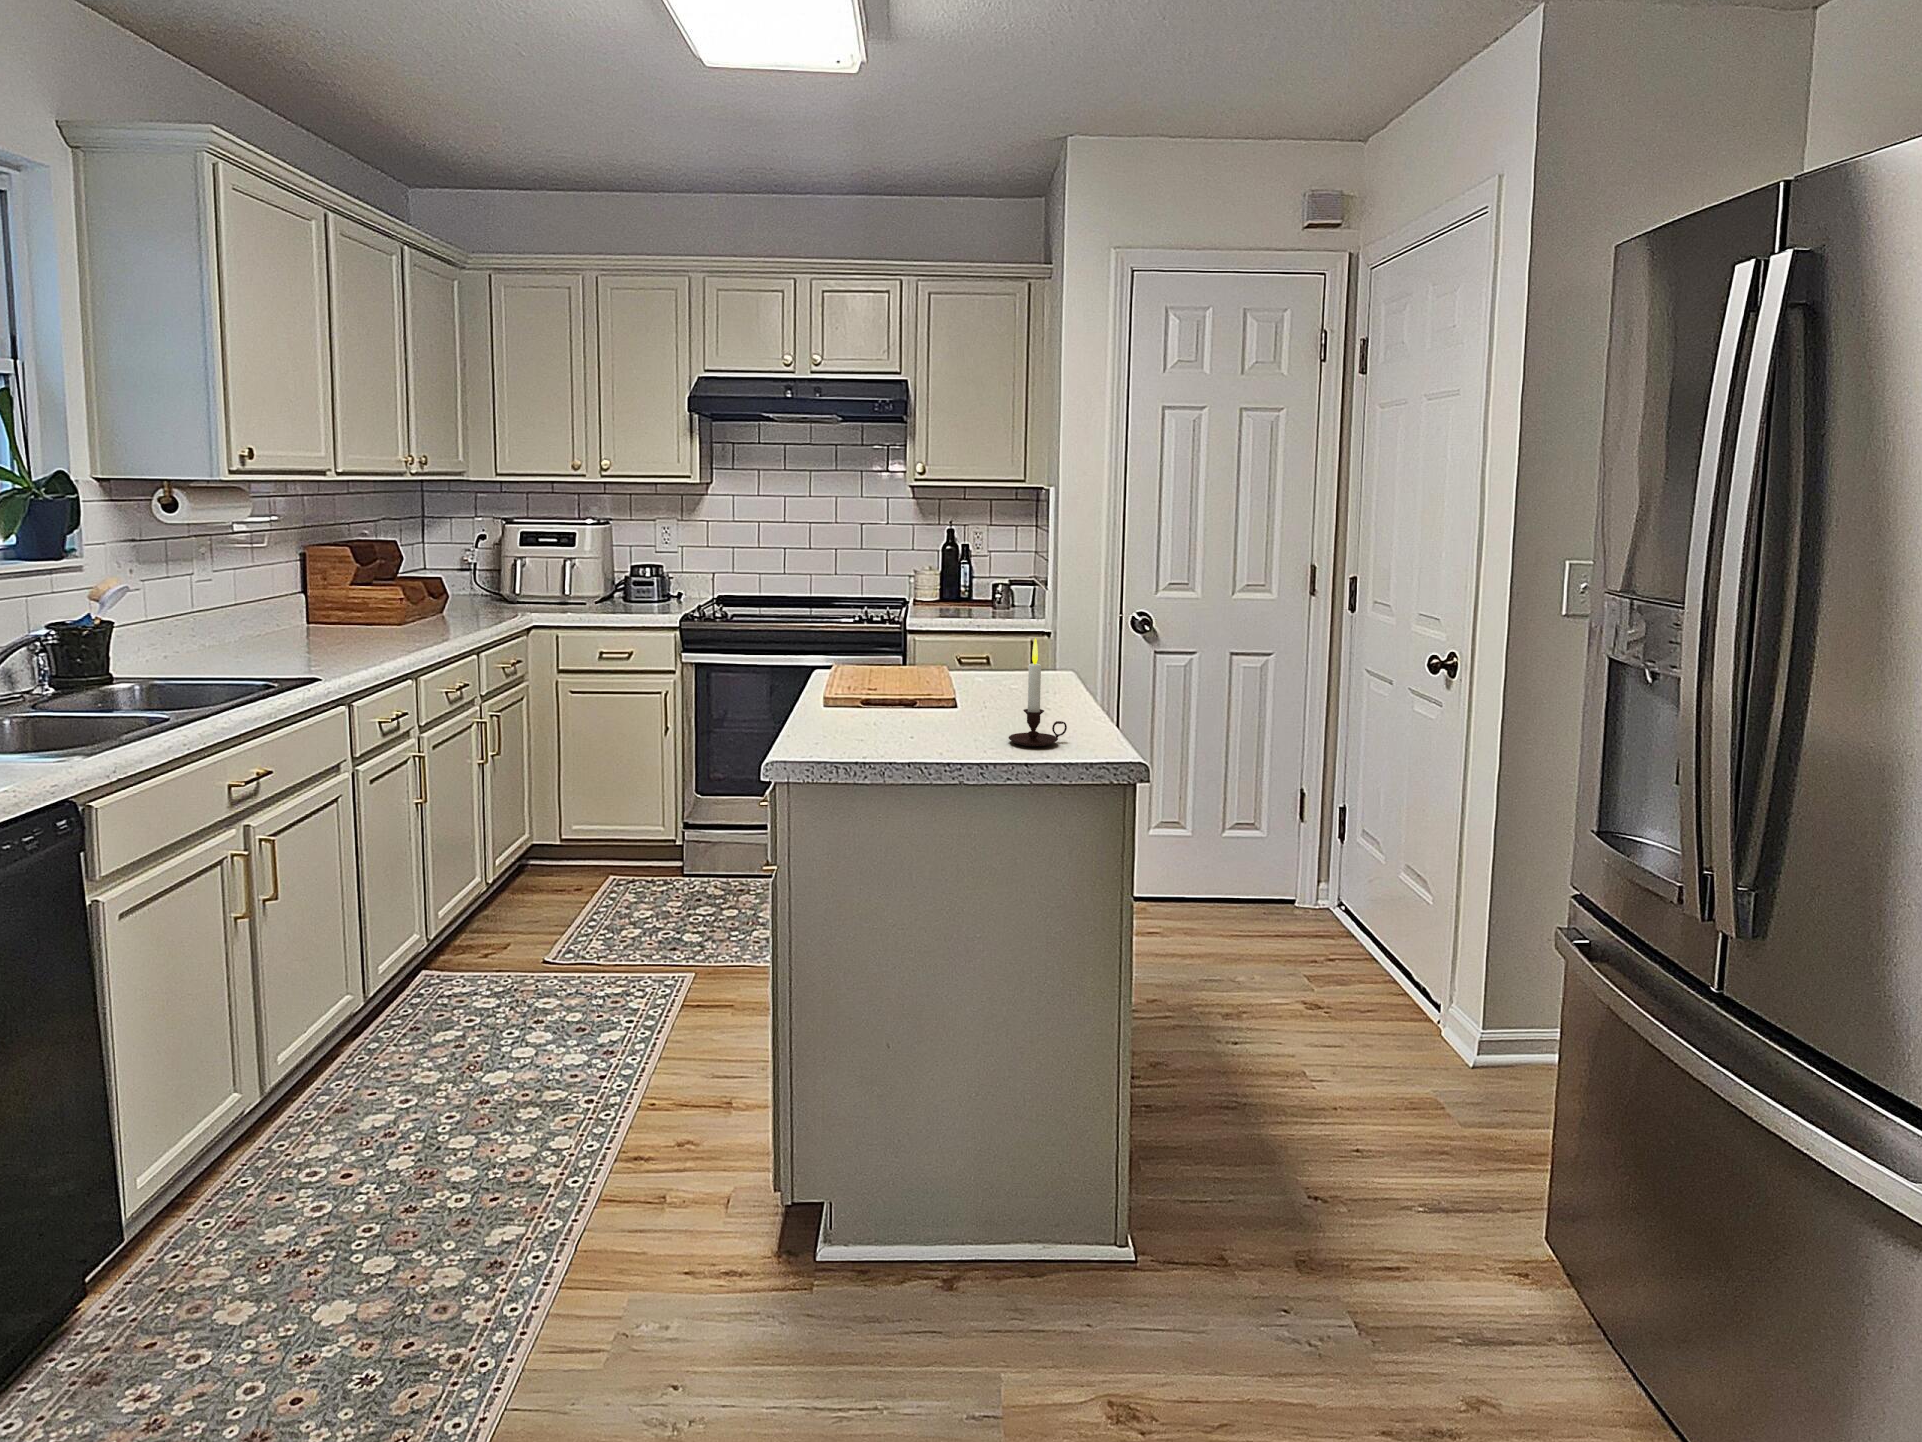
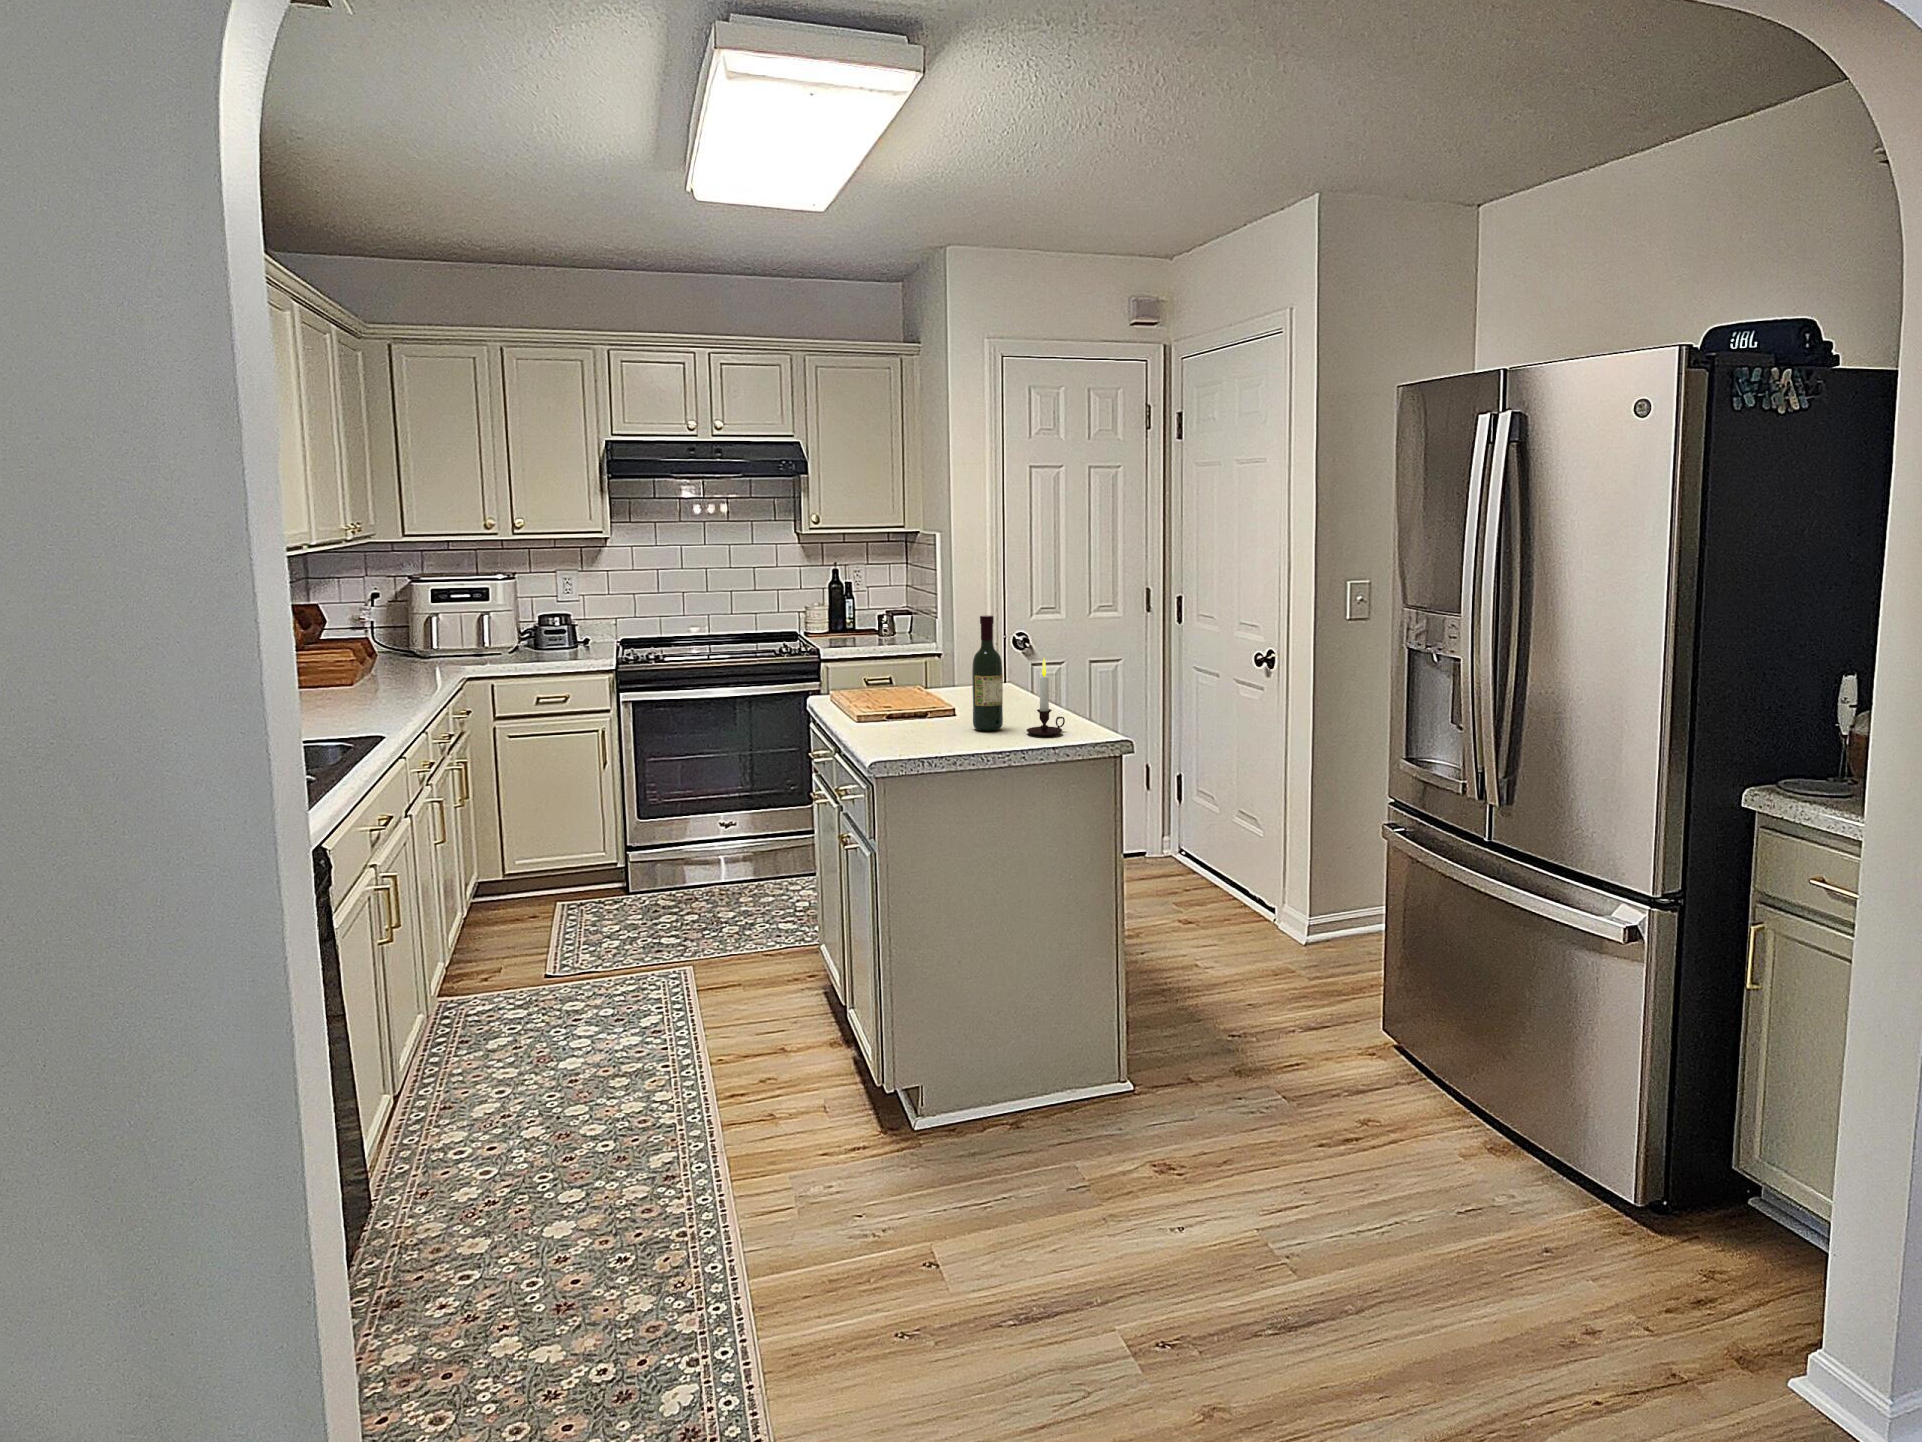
wine bottle: none [946,577,987,732] -> present [972,615,1003,731]

